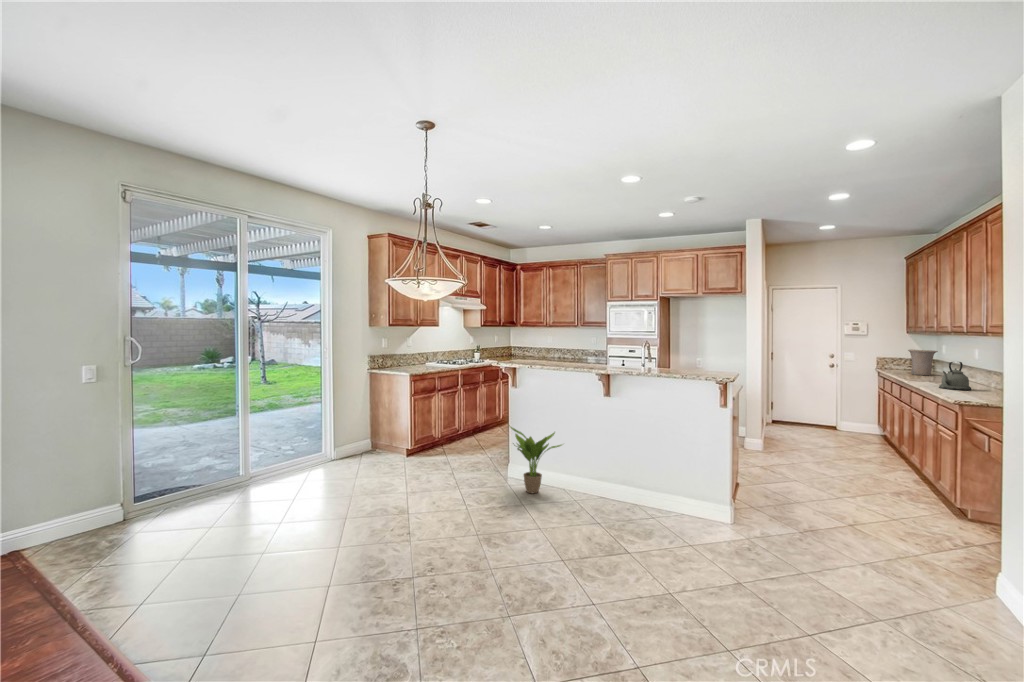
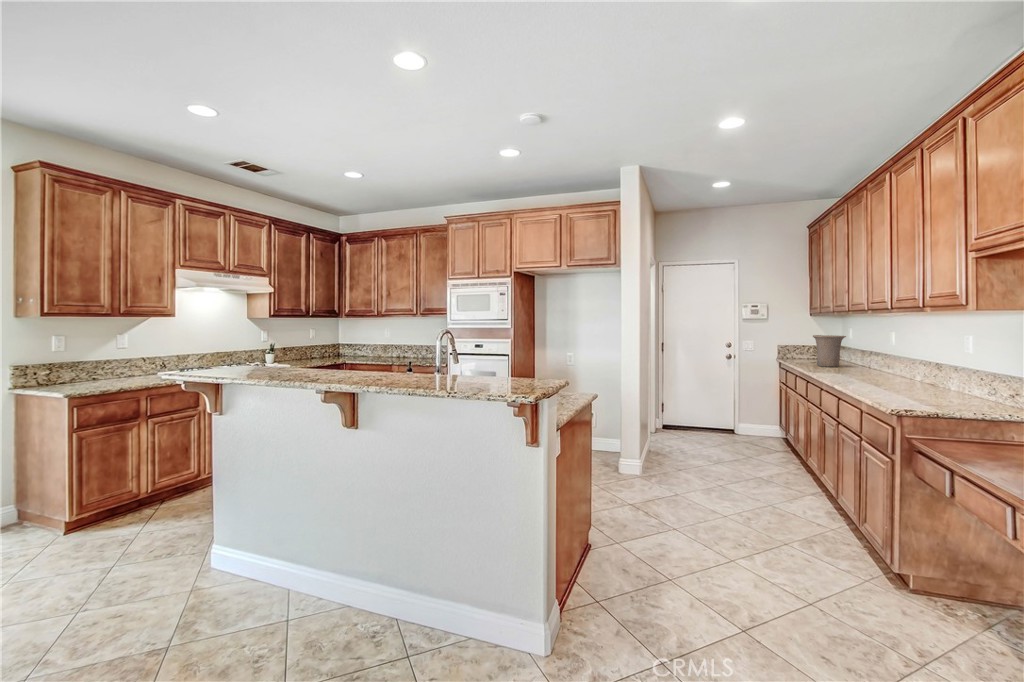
kettle: present [939,362,971,390] -> none [857,350,899,389]
potted plant: present [509,425,562,493] -> none [178,485,288,608]

